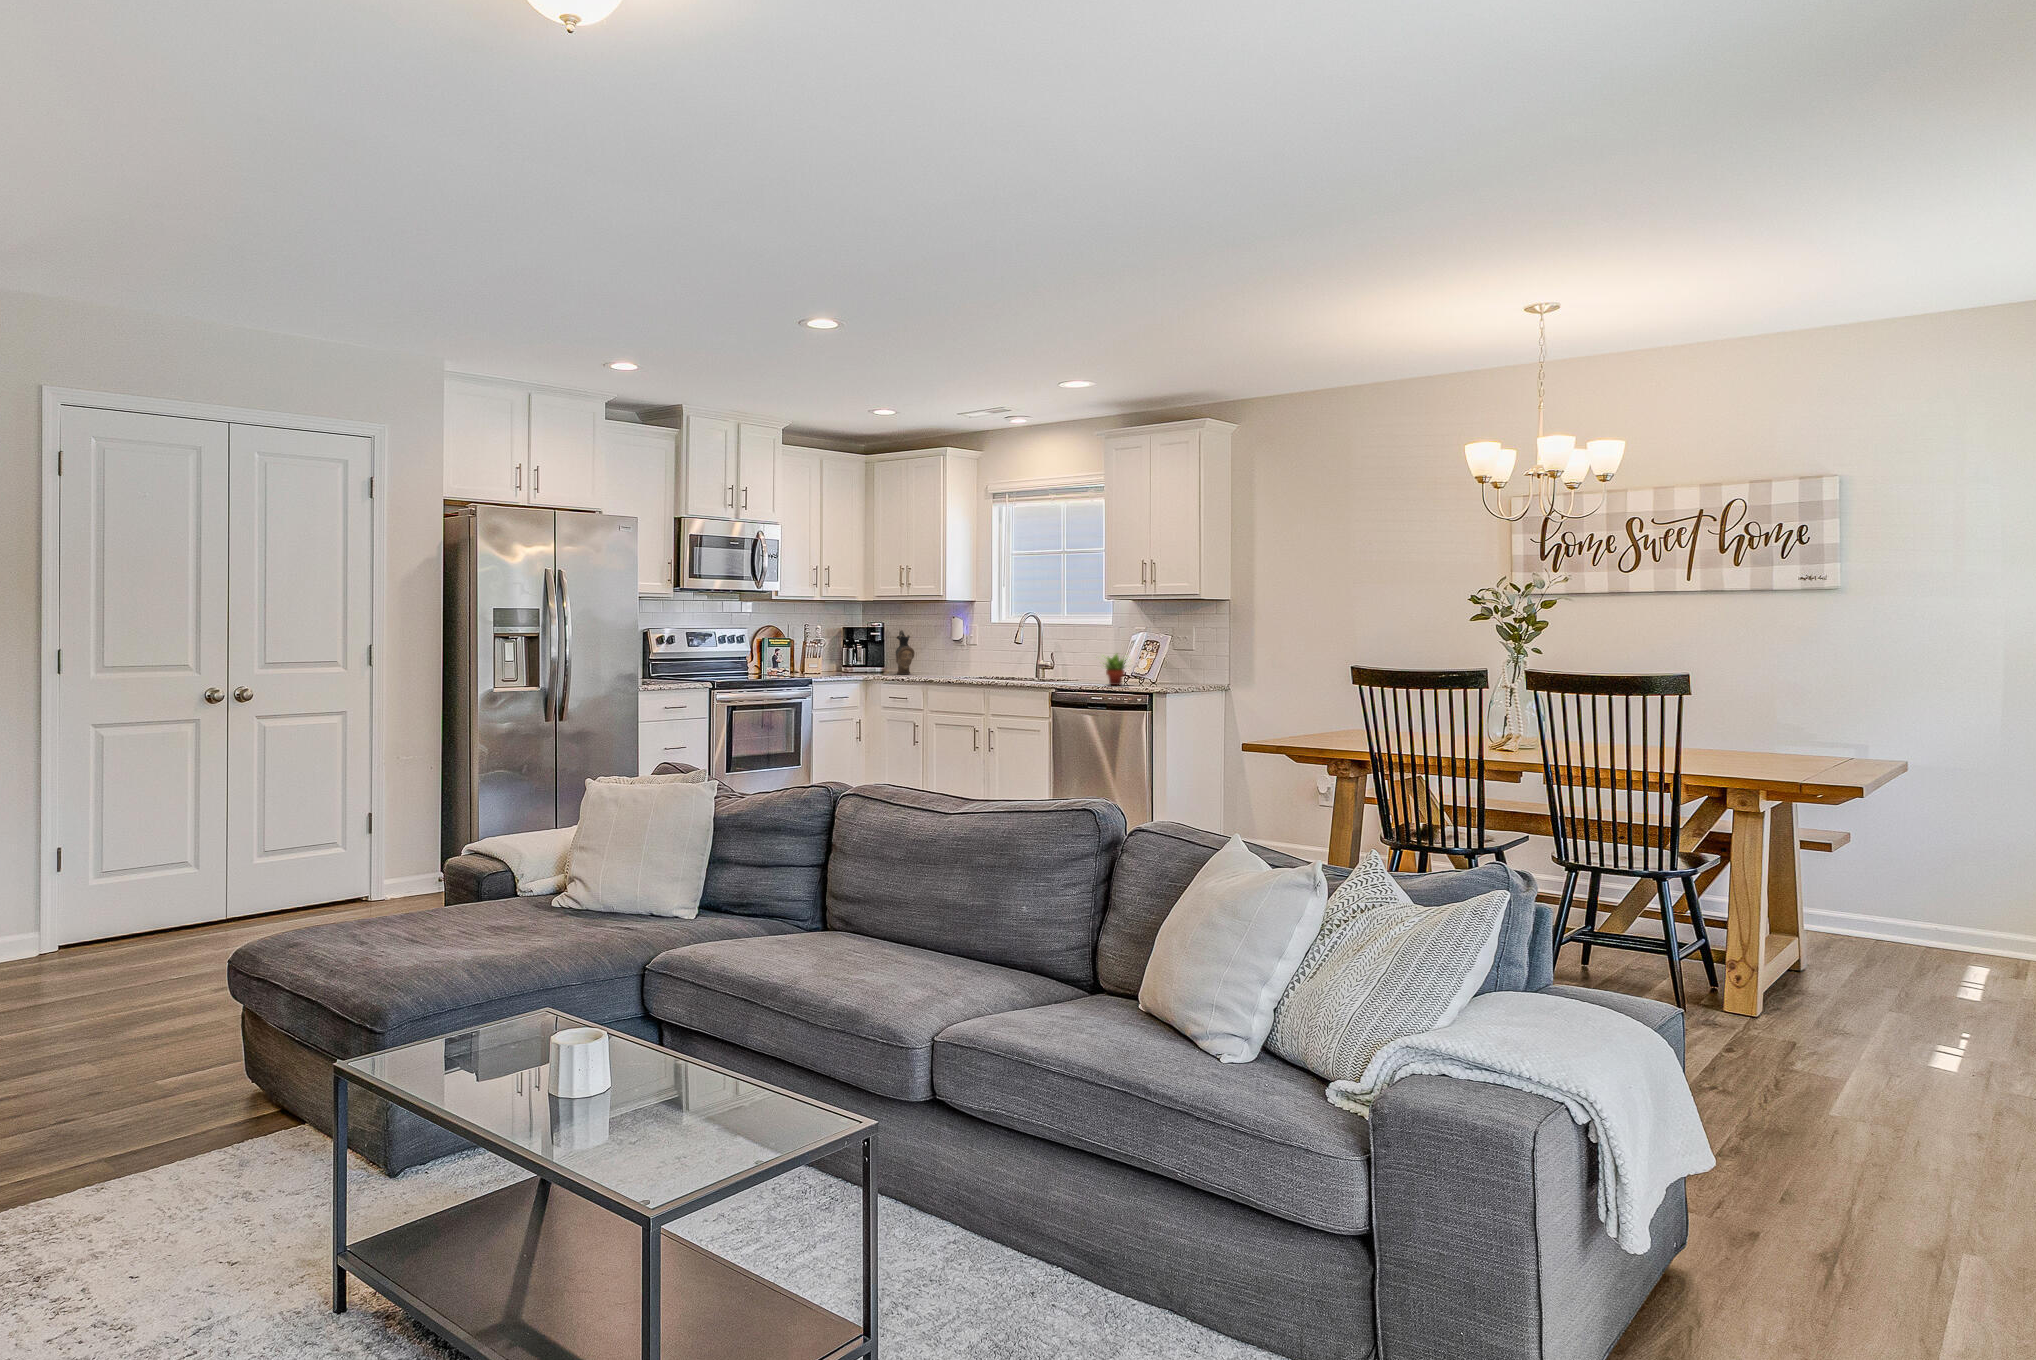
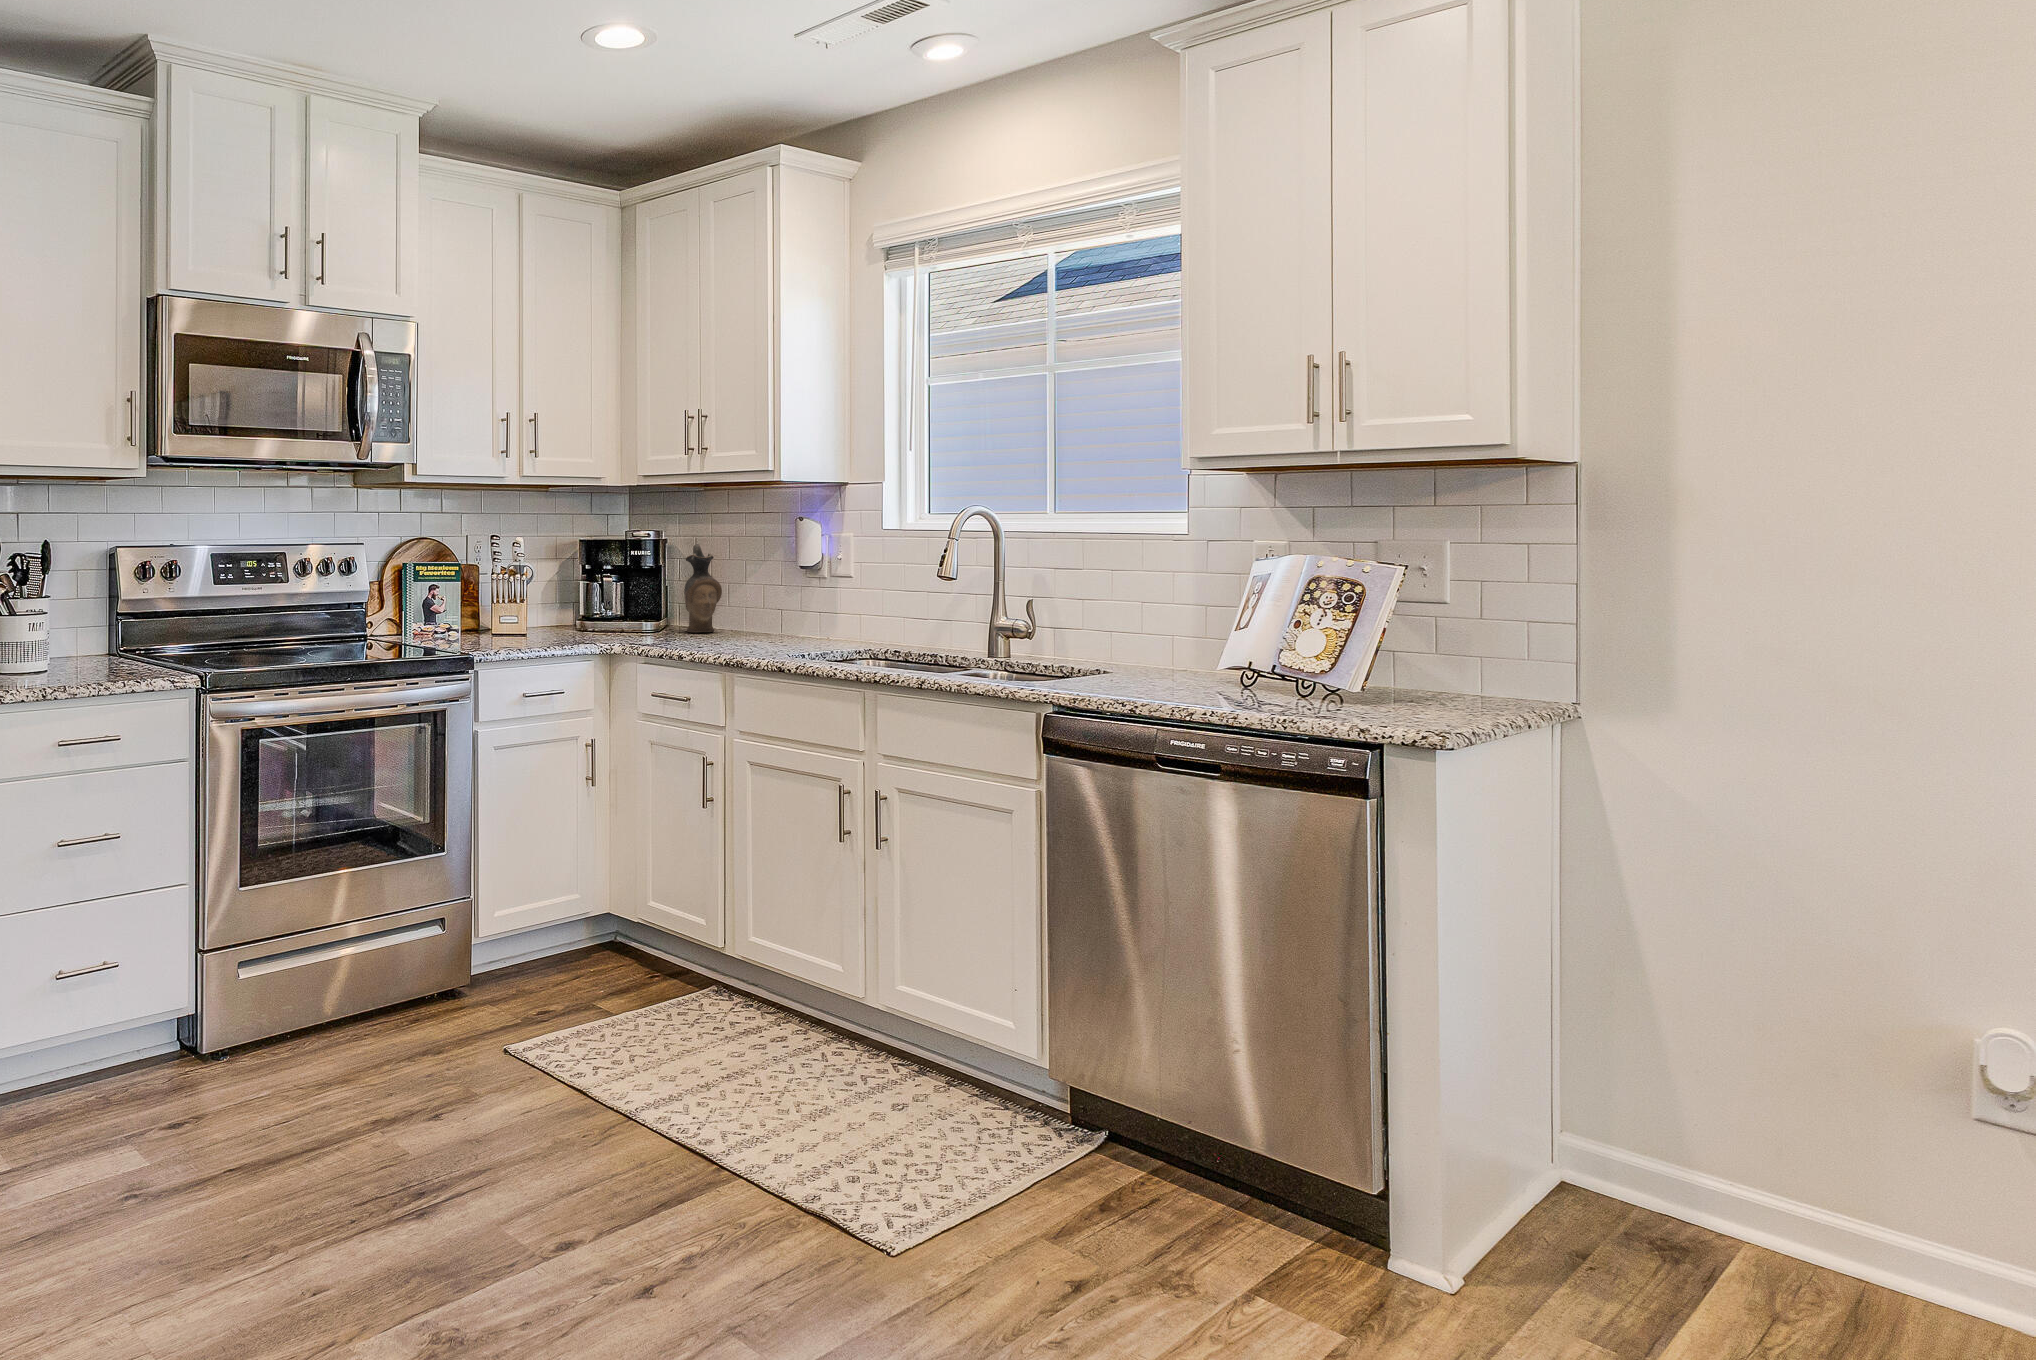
succulent plant: present [1103,654,1127,685] -> none [1167,606,1275,697]

